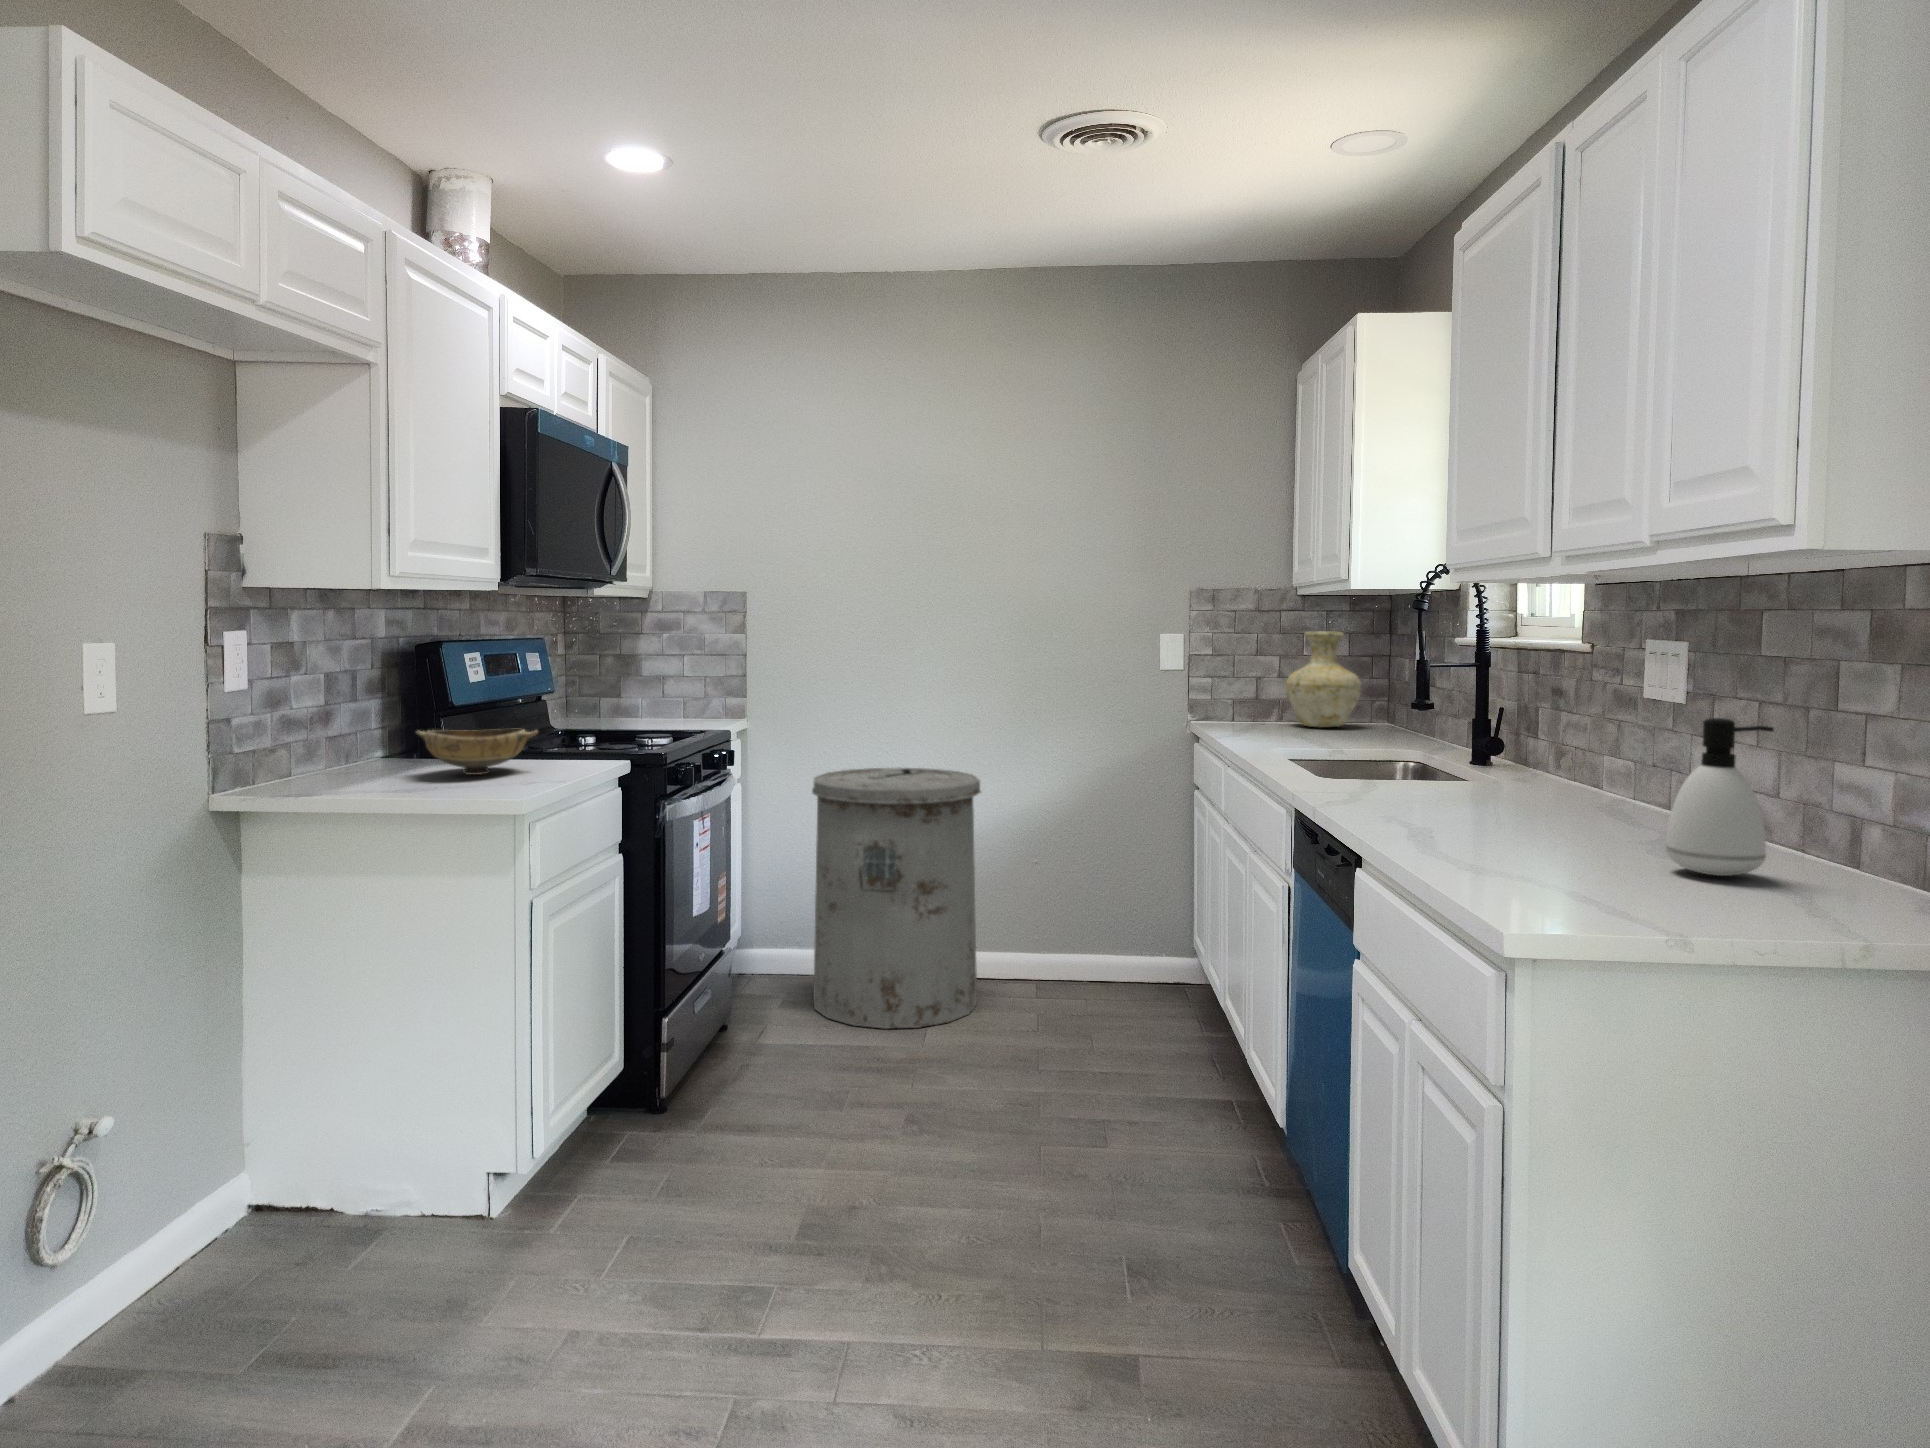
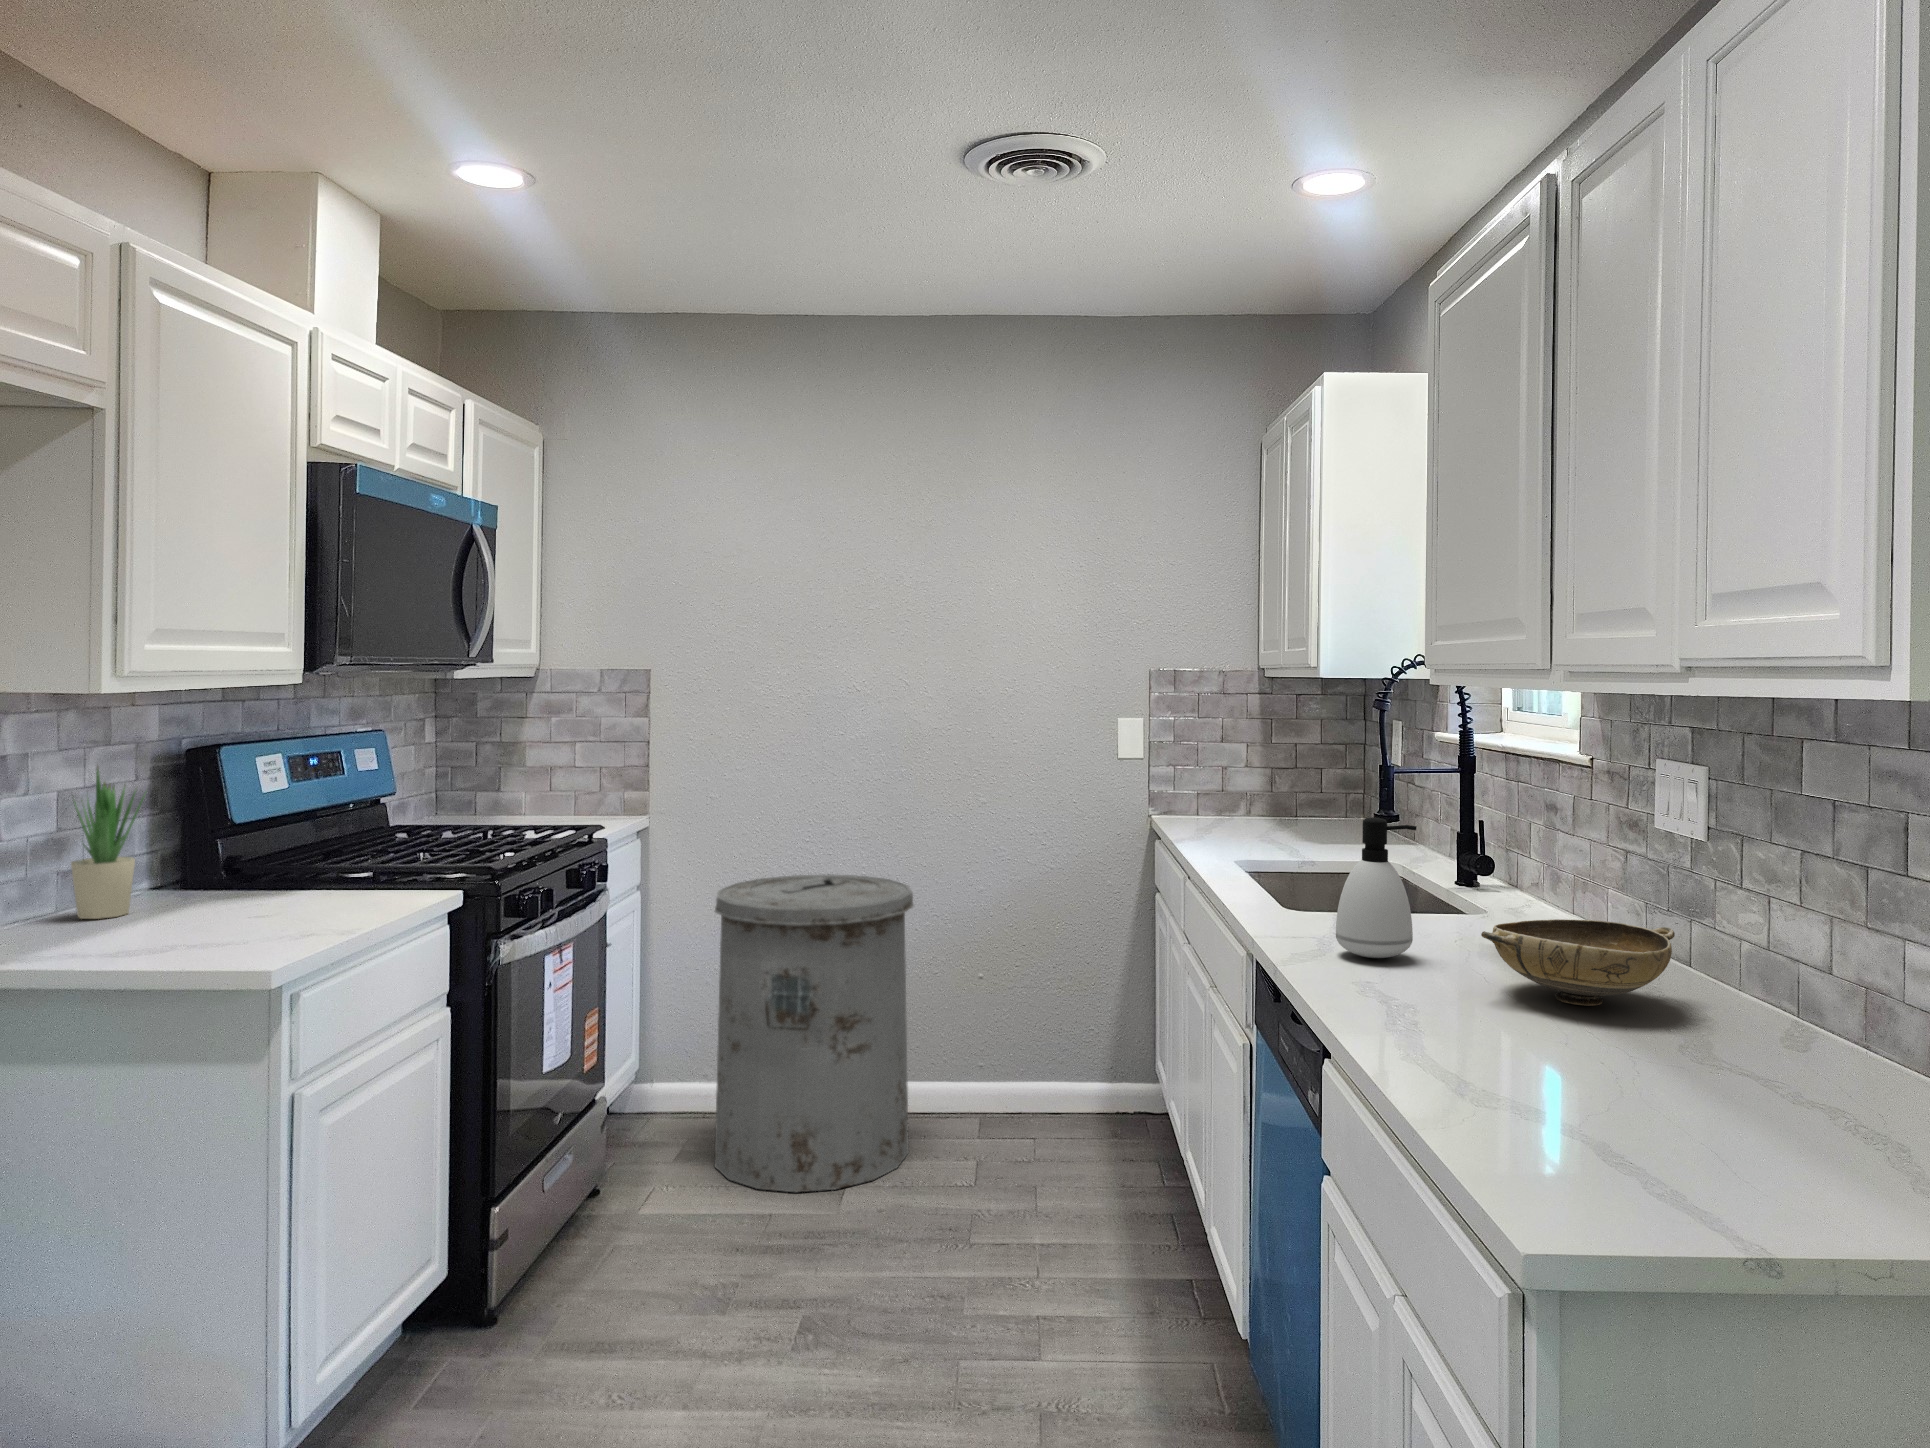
vase: present [1286,631,1361,727] -> none [1255,721,1337,829]
potted plant: none [344,652,398,773] -> present [71,768,145,919]
soap dispenser: present [1666,718,1774,876] -> present [1336,818,1417,958]
bowl: present [416,729,538,775] -> present [1481,919,1675,1006]

